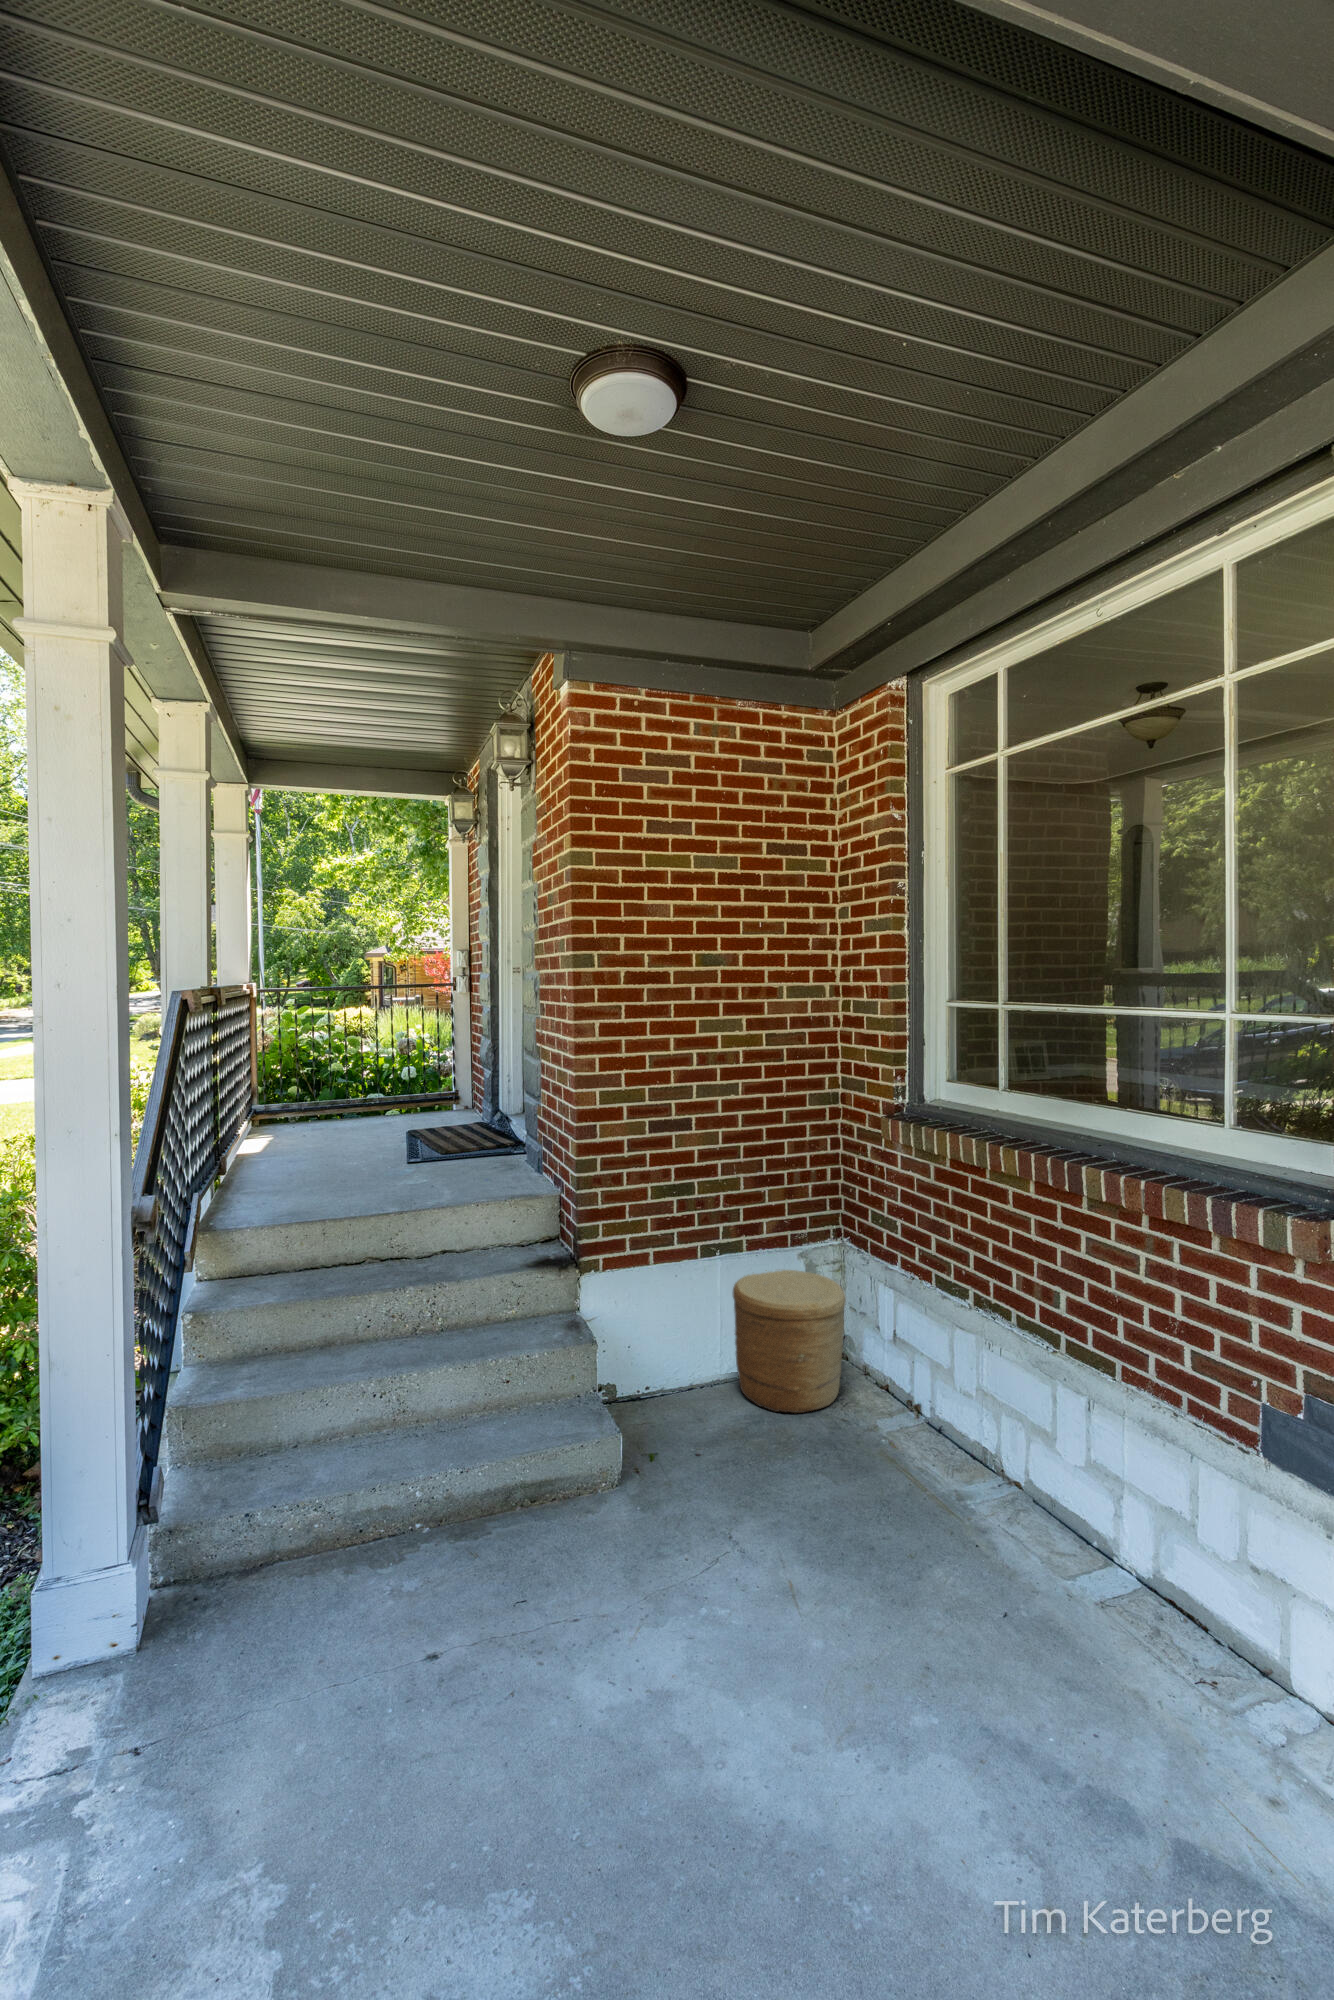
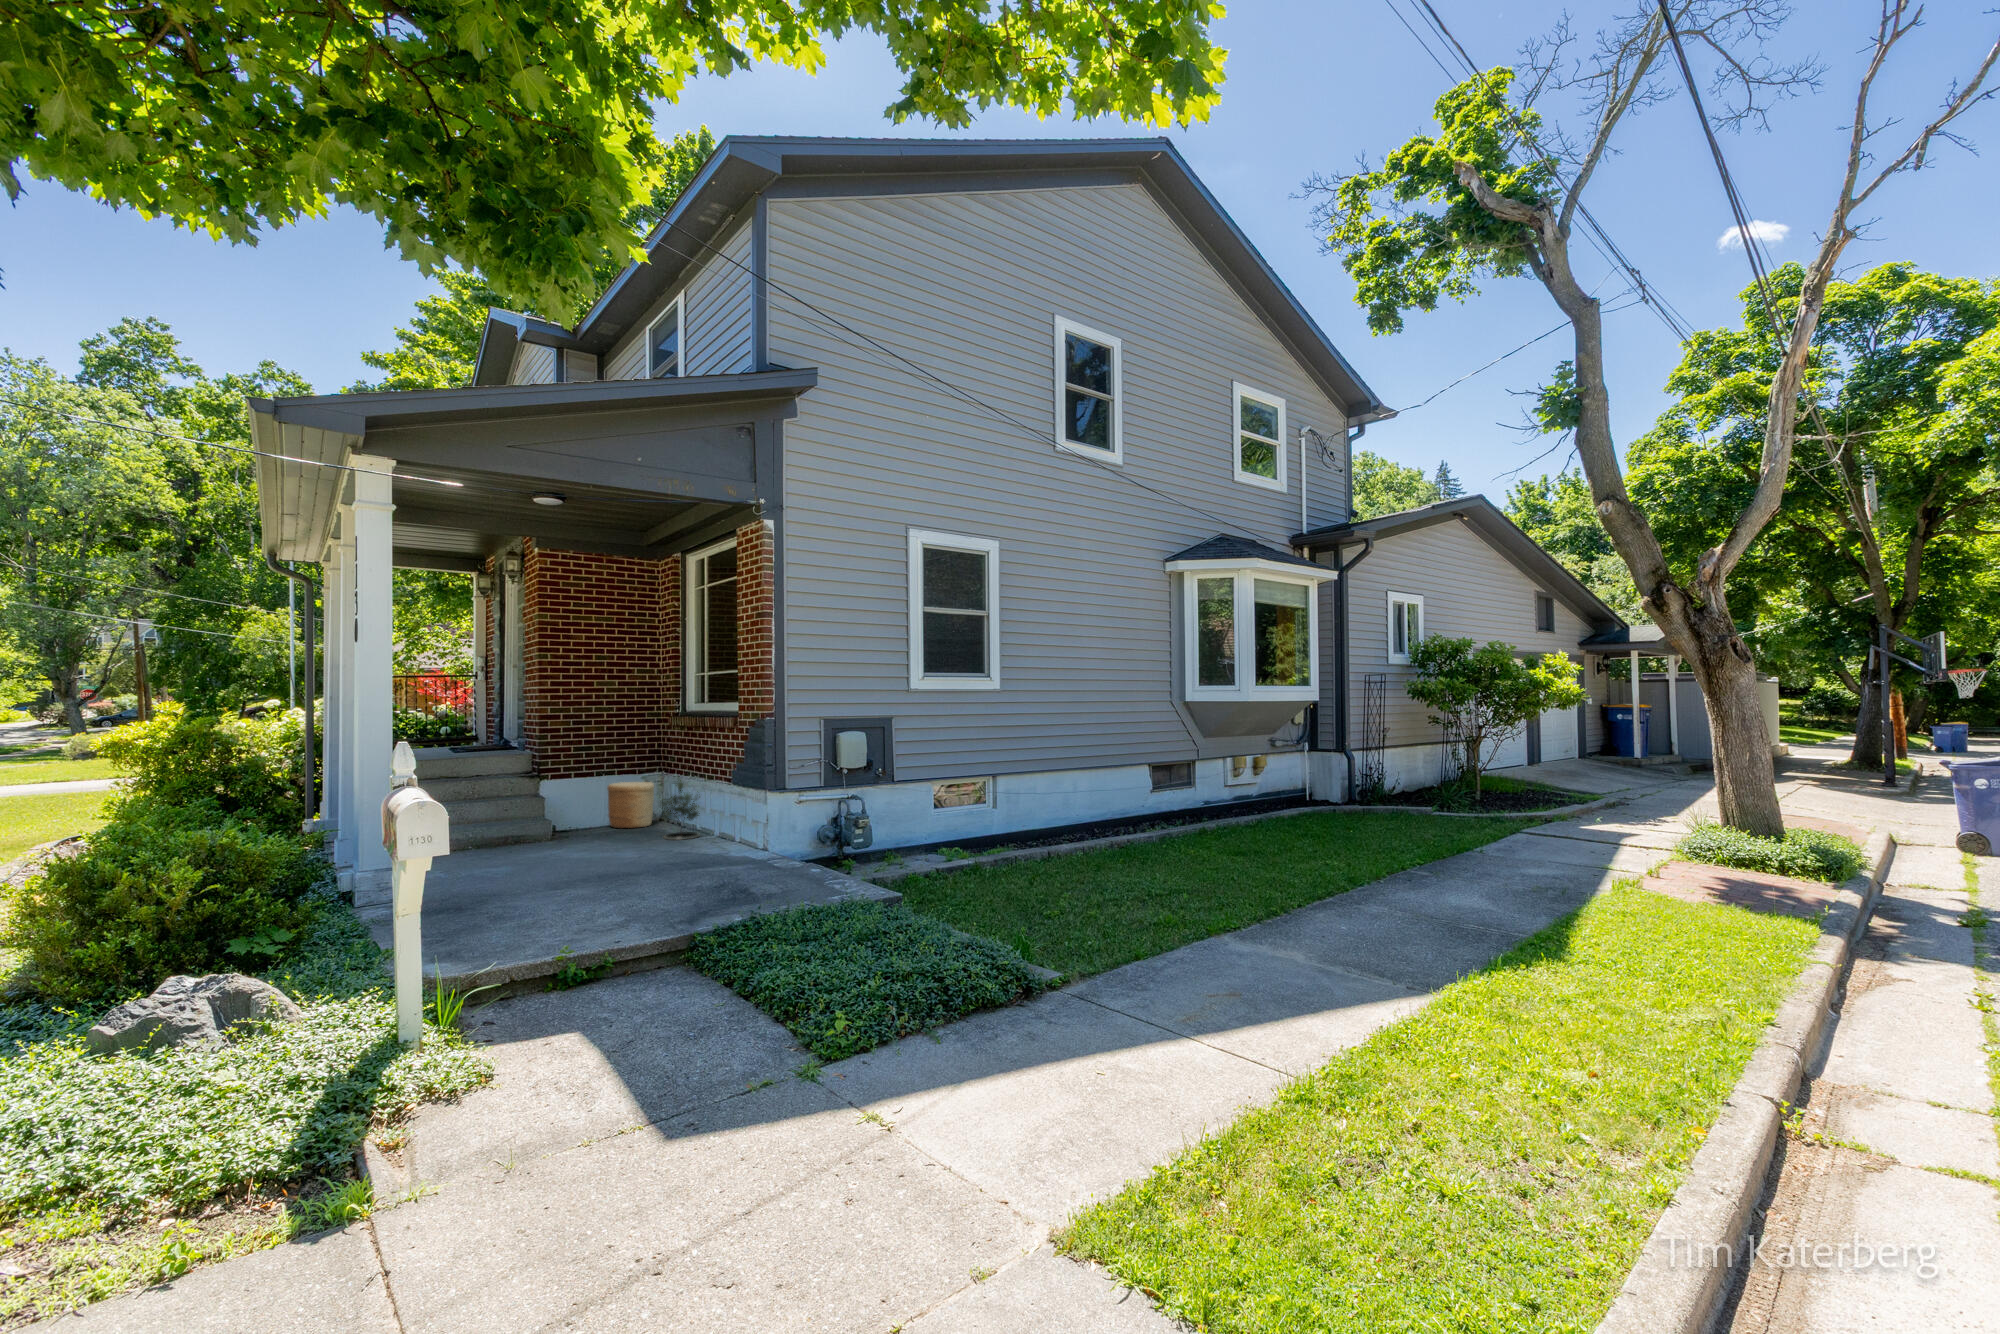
potted tree: none [906,1324,1051,1548] -> present [660,780,700,840]

